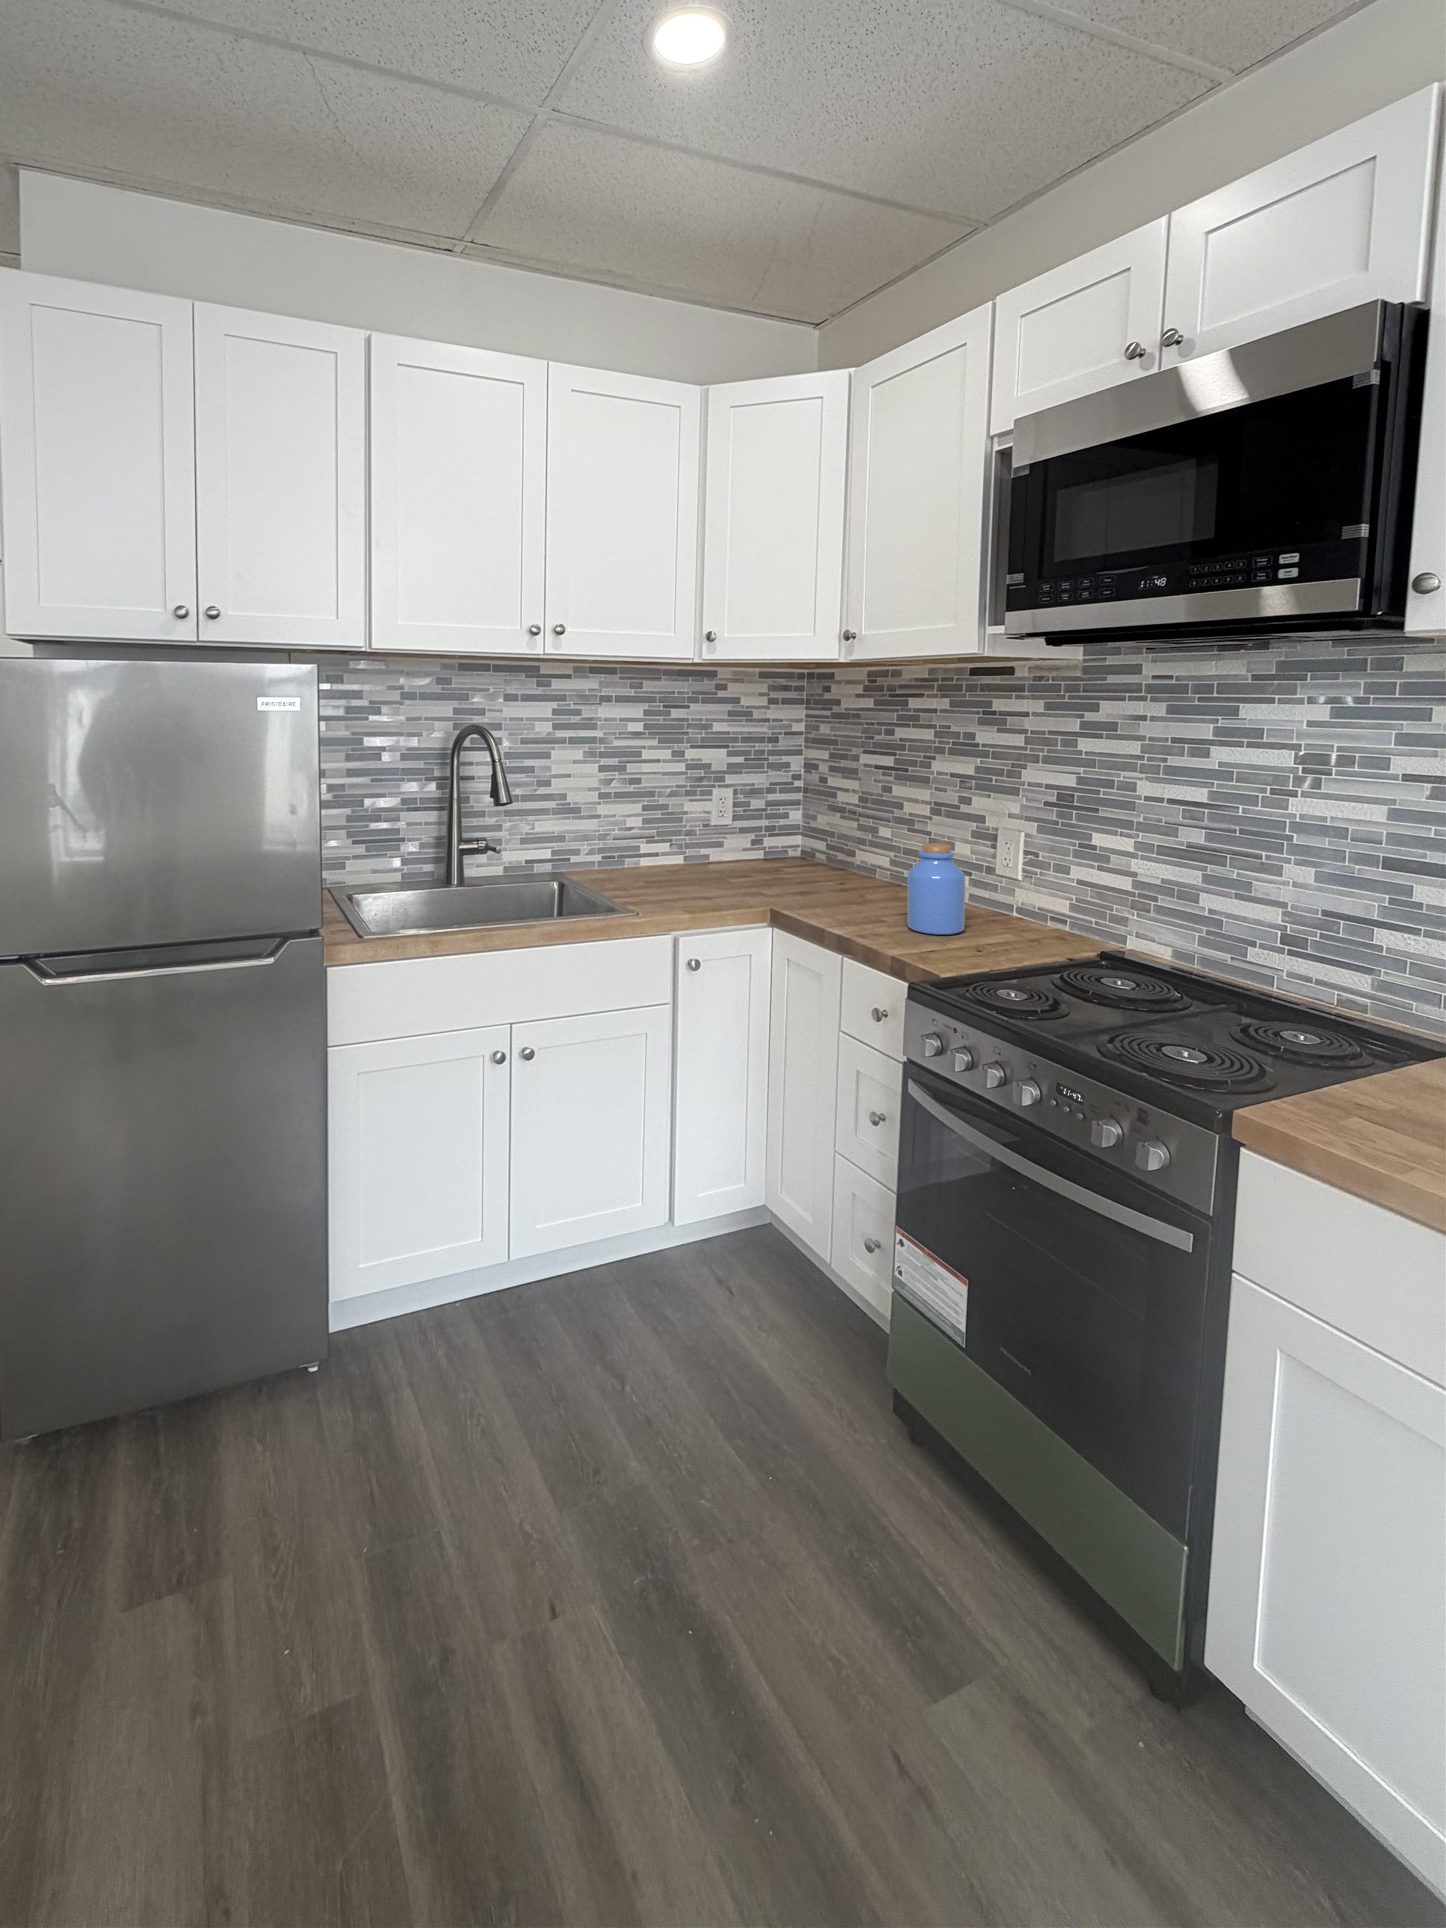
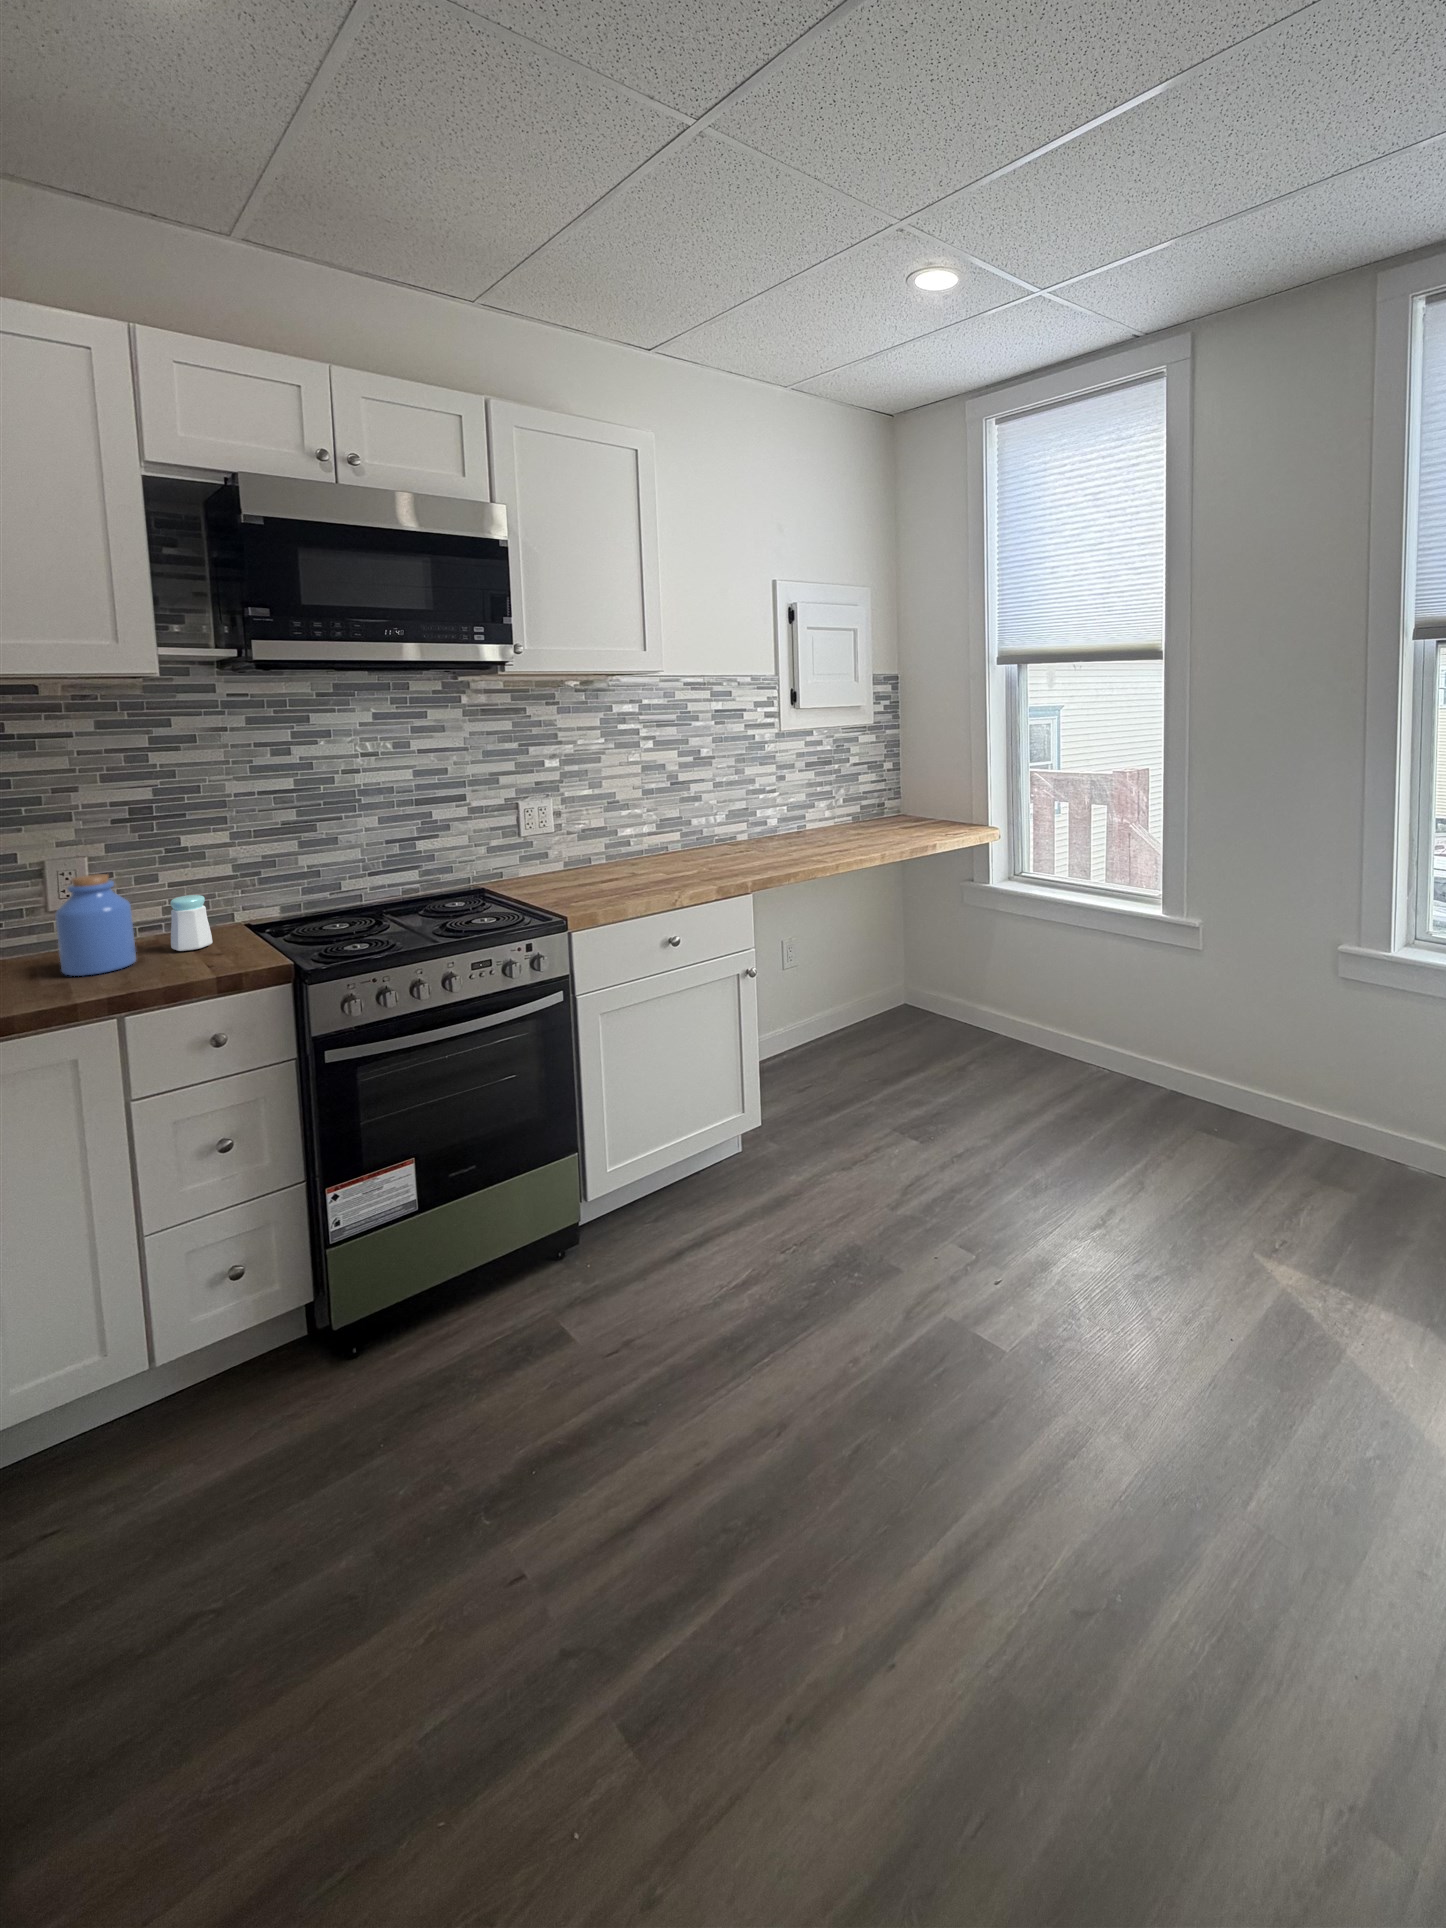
salt shaker: none [988,890,1027,948] -> present [170,895,212,951]

